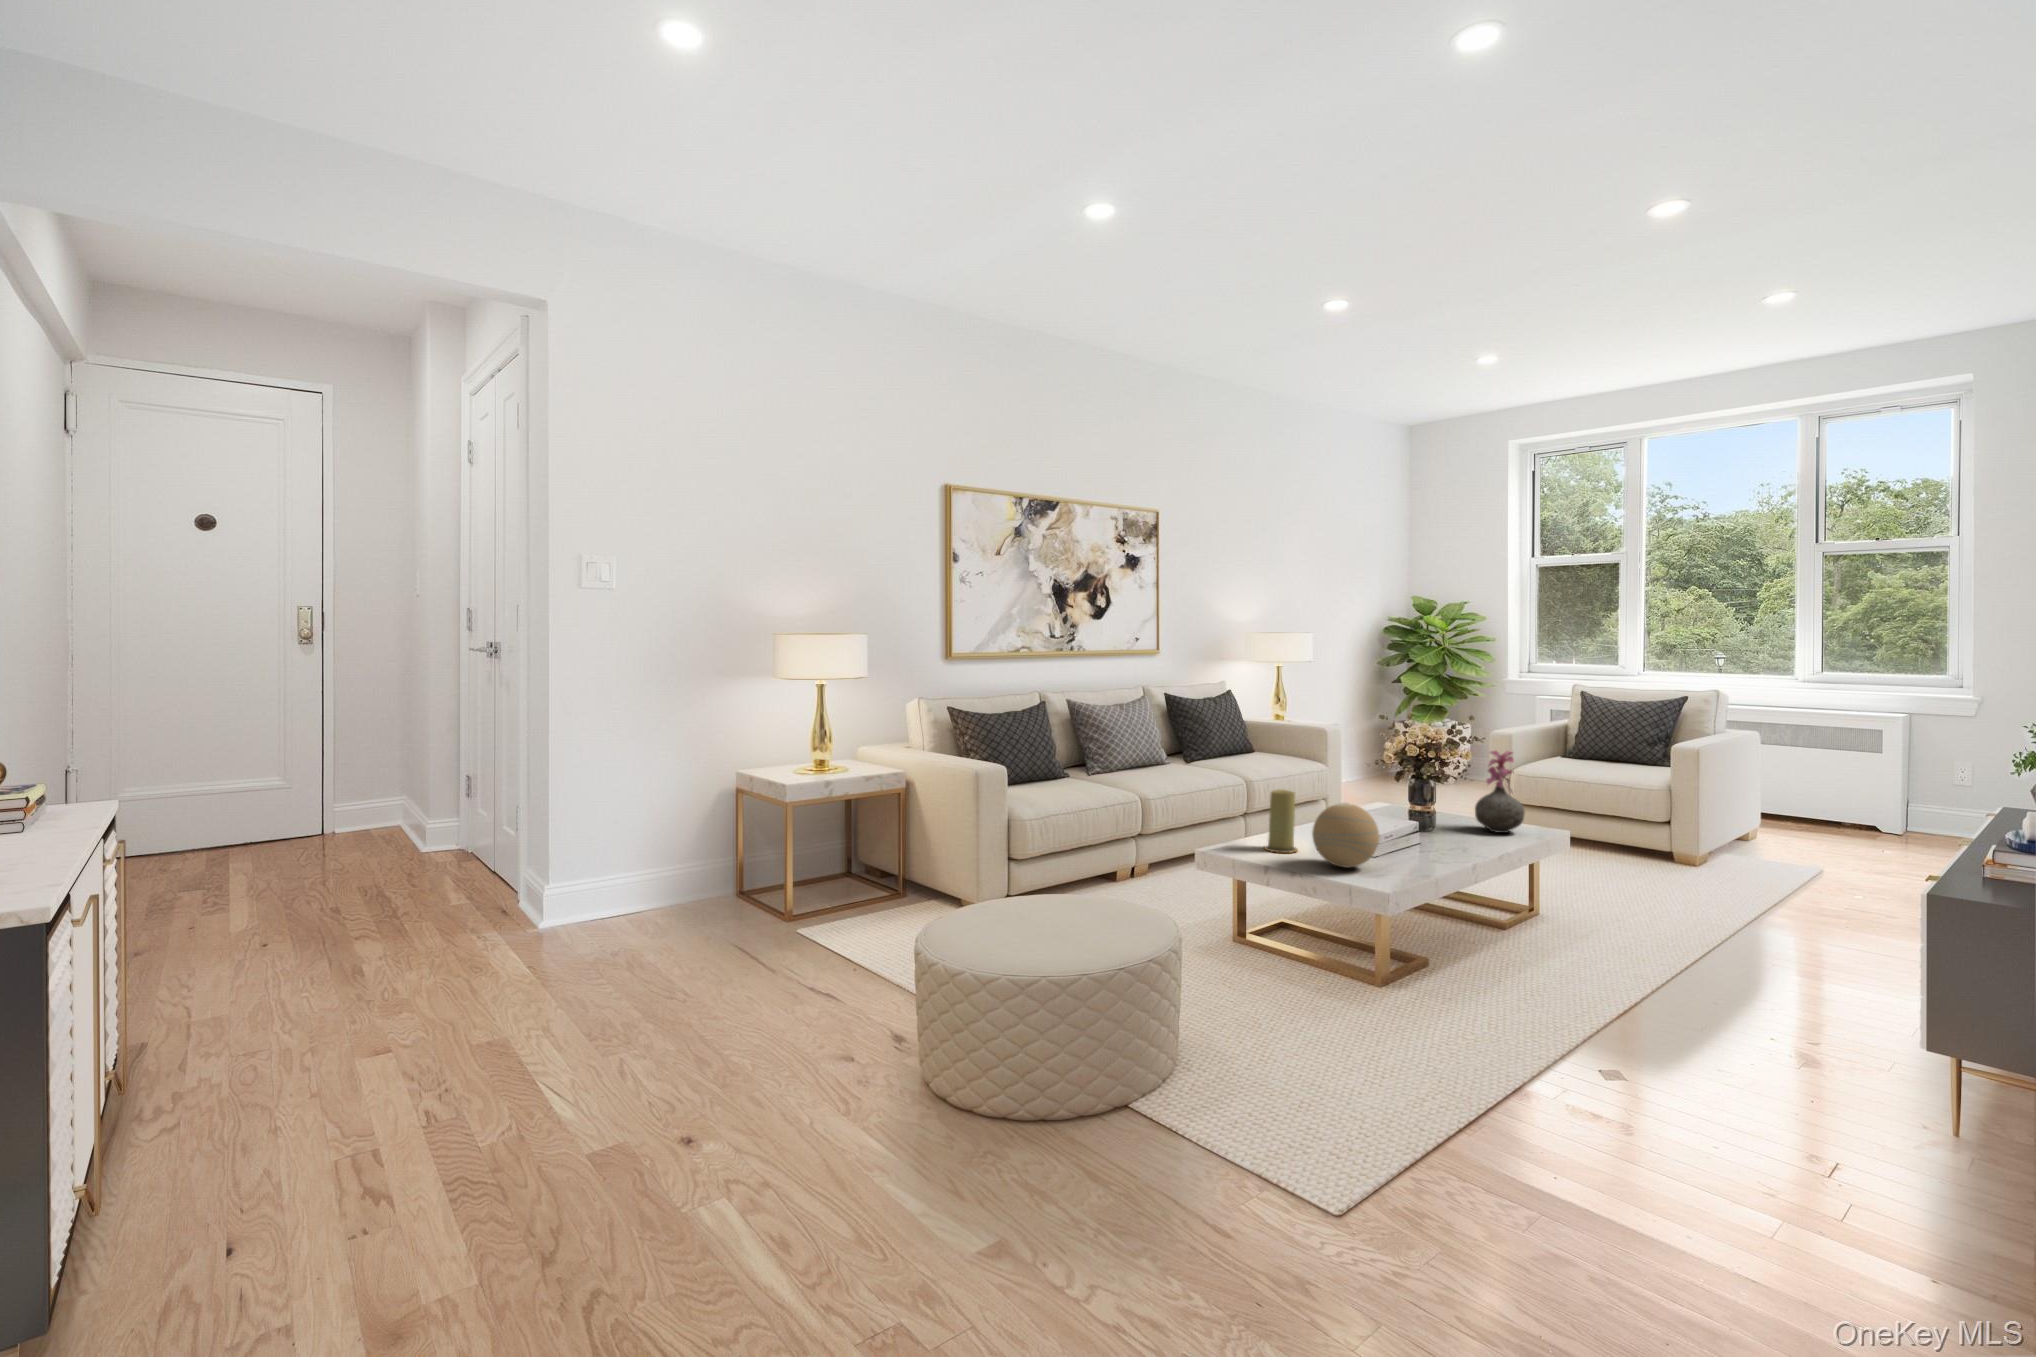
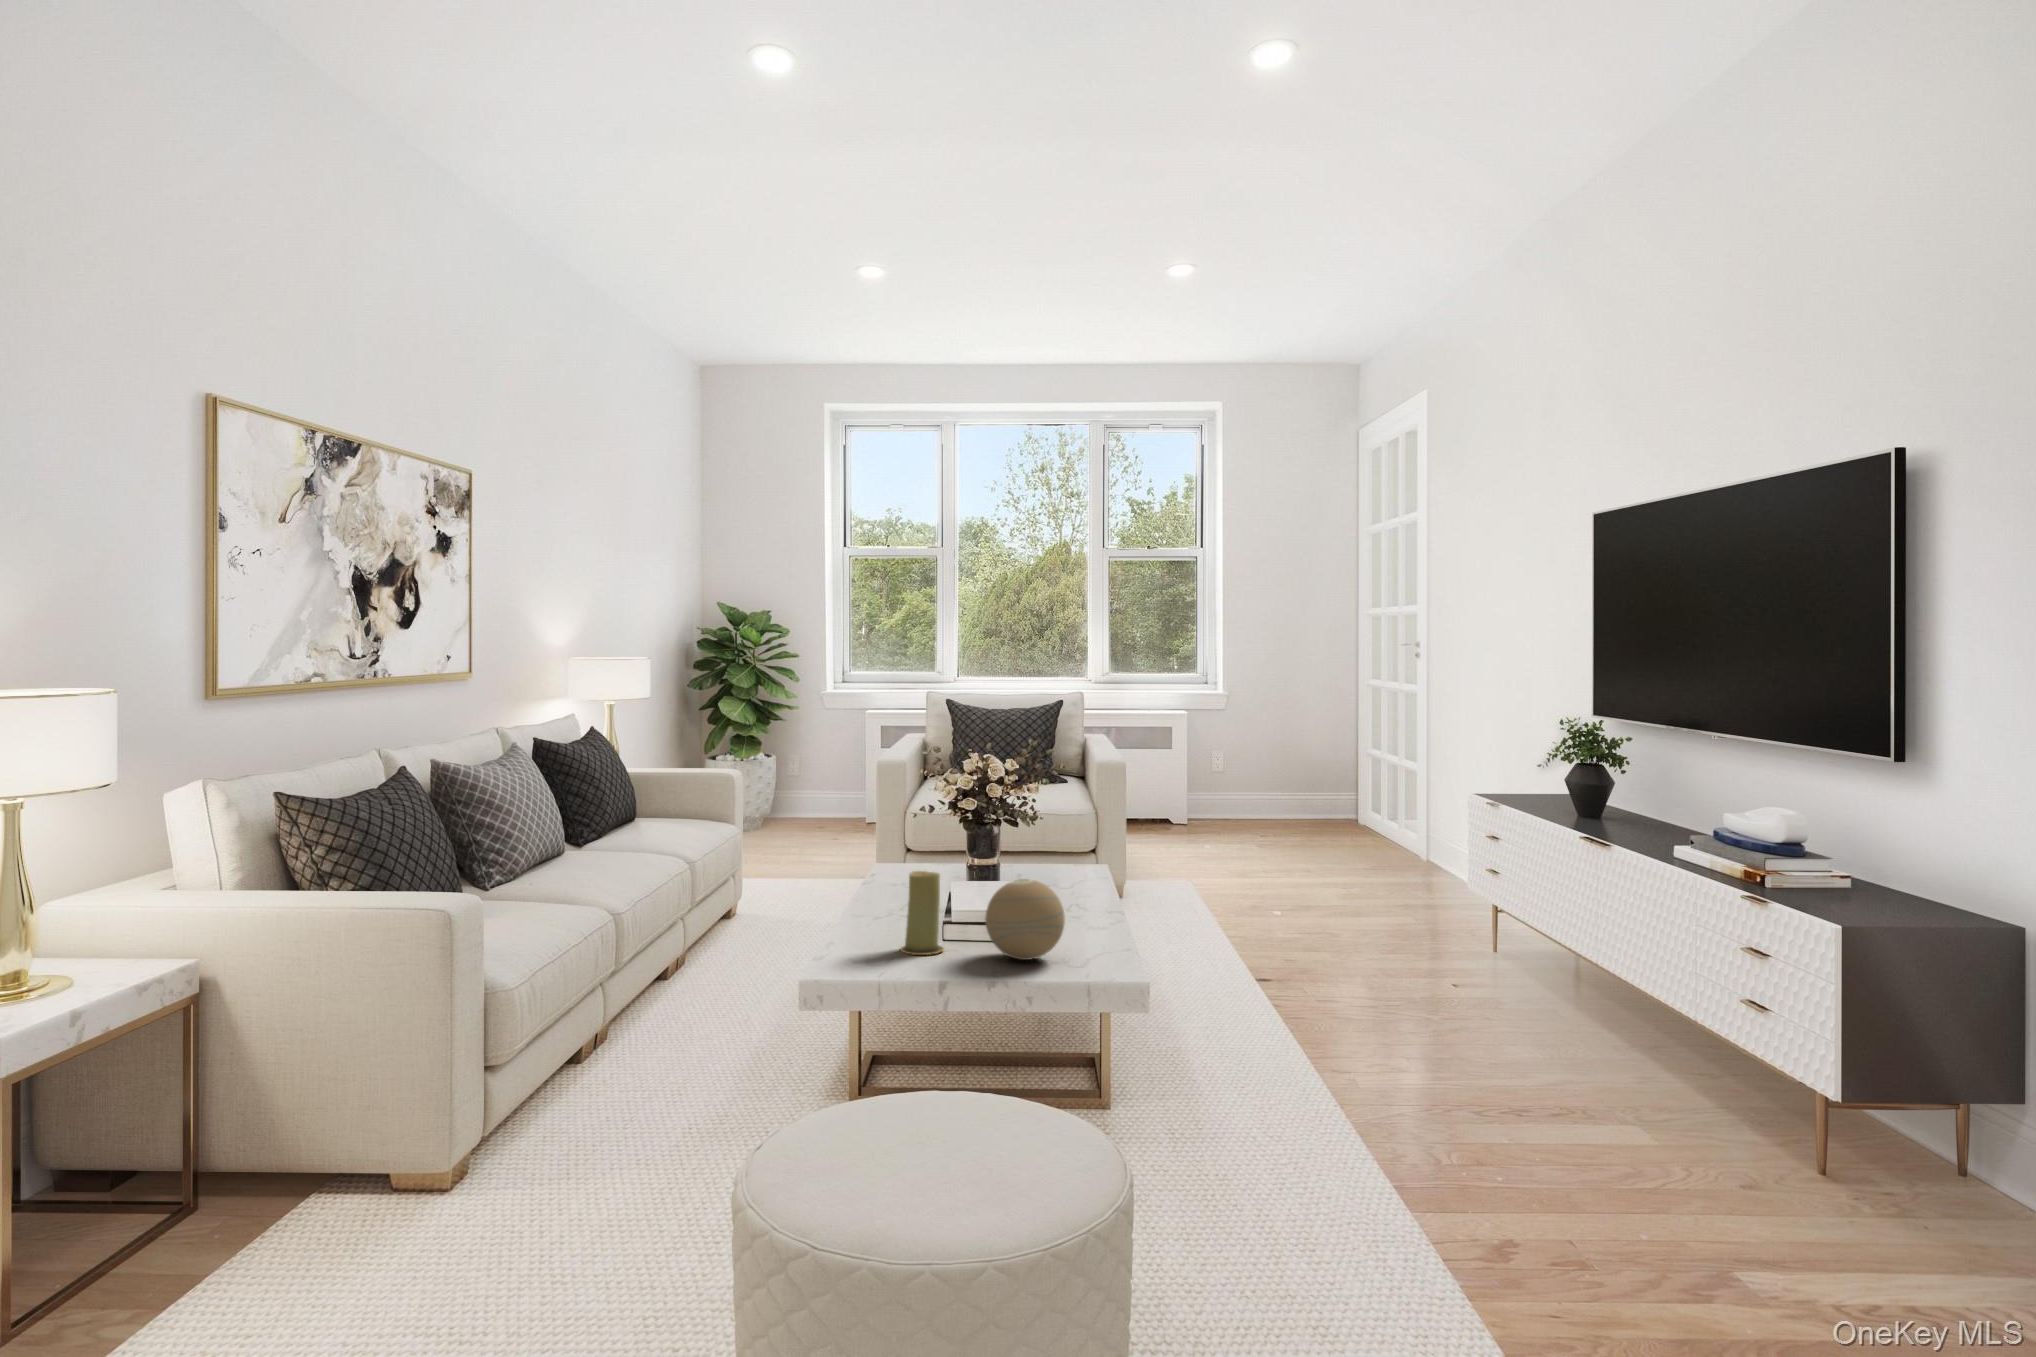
vase: present [1475,751,1525,833] -> none [1032,794,1084,889]

